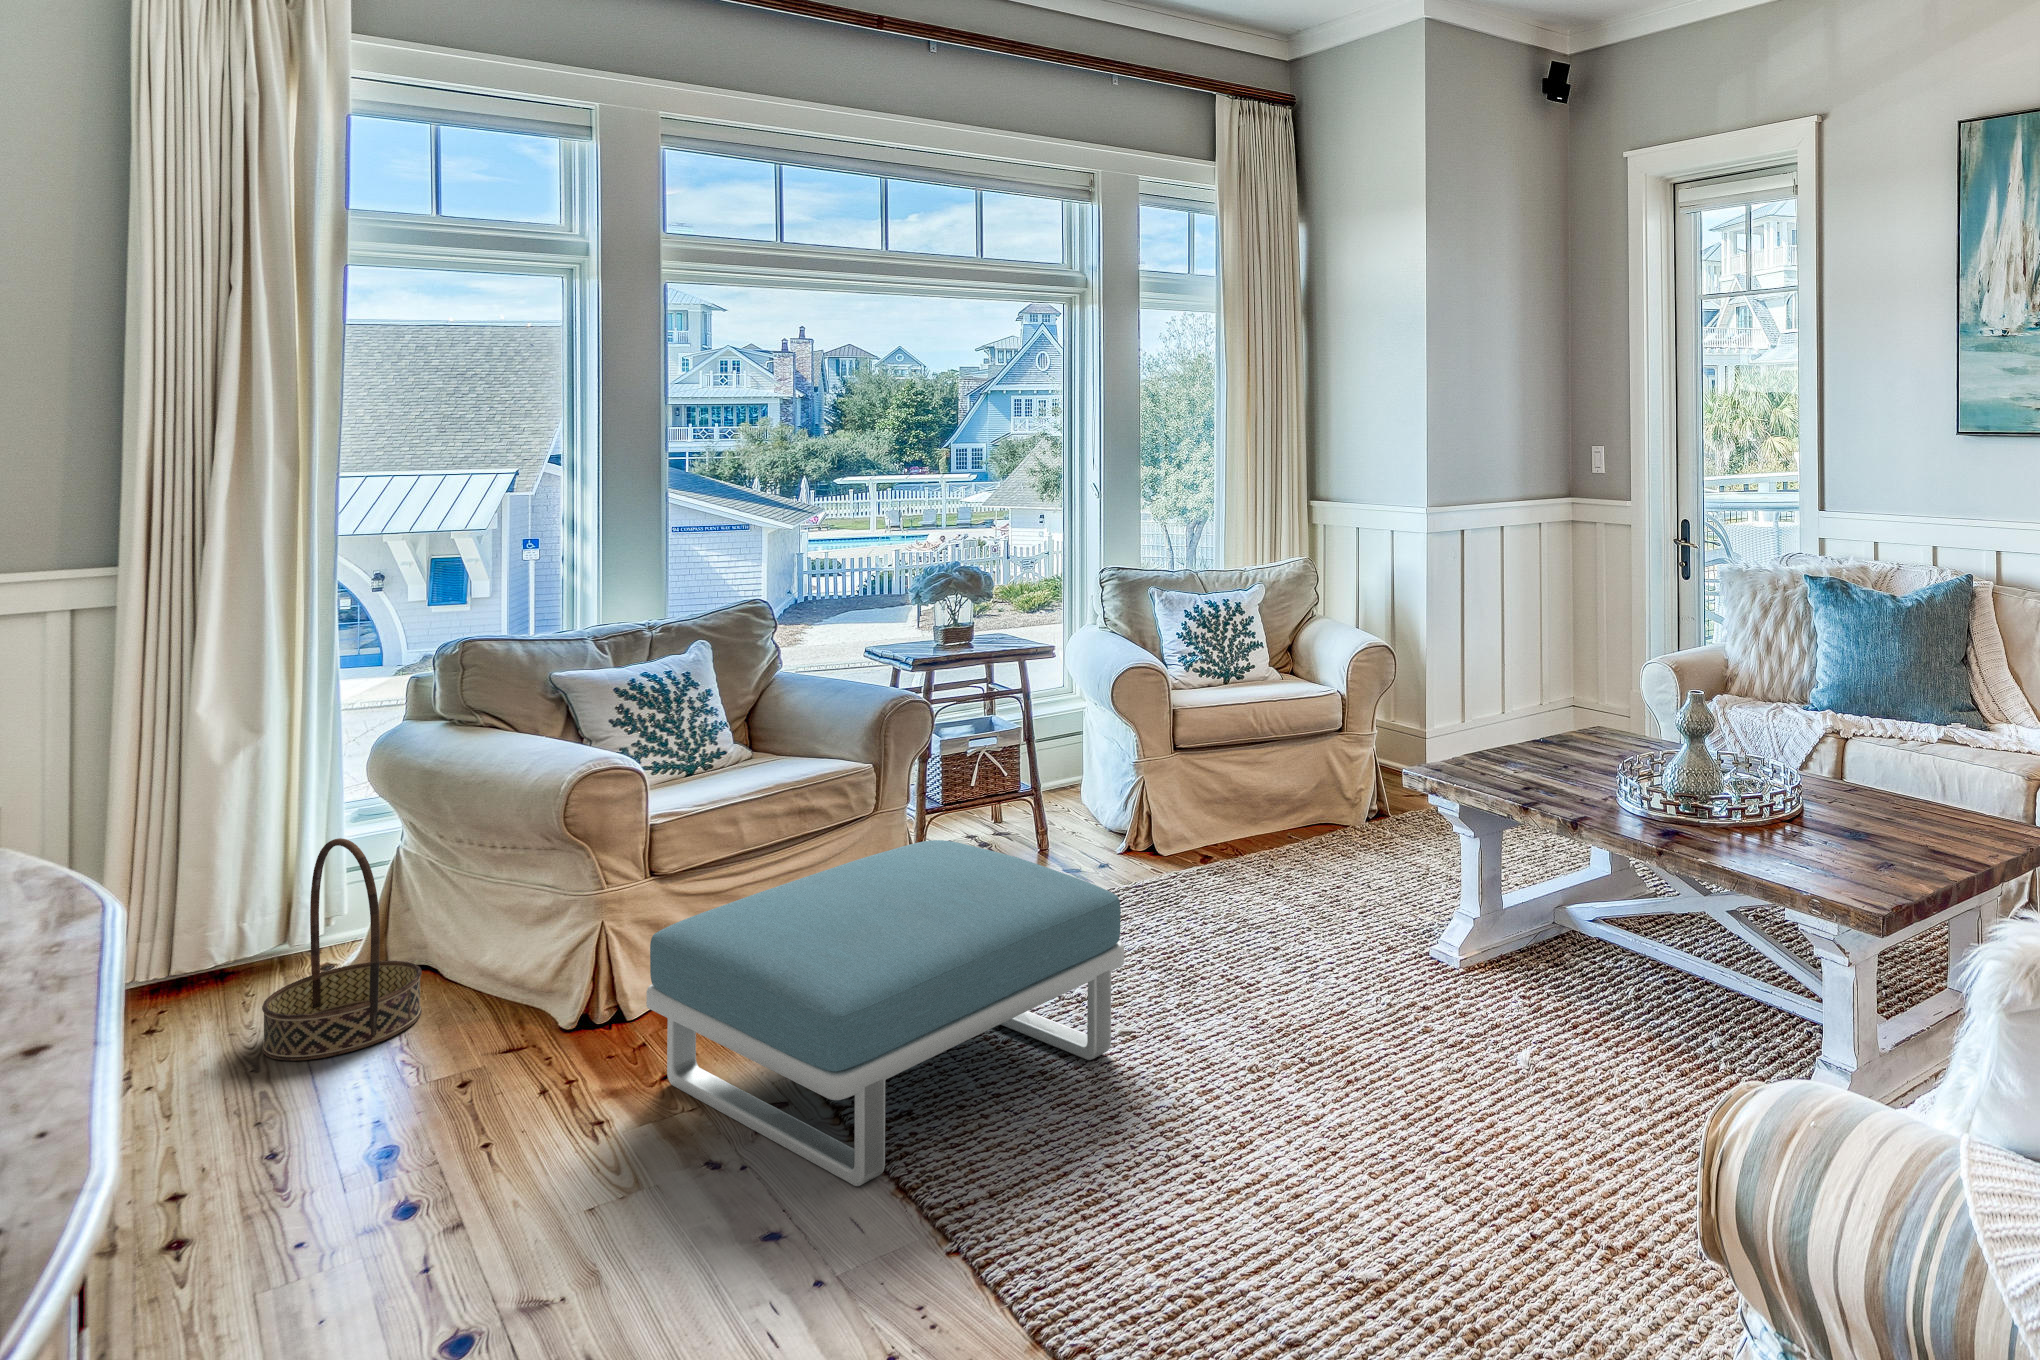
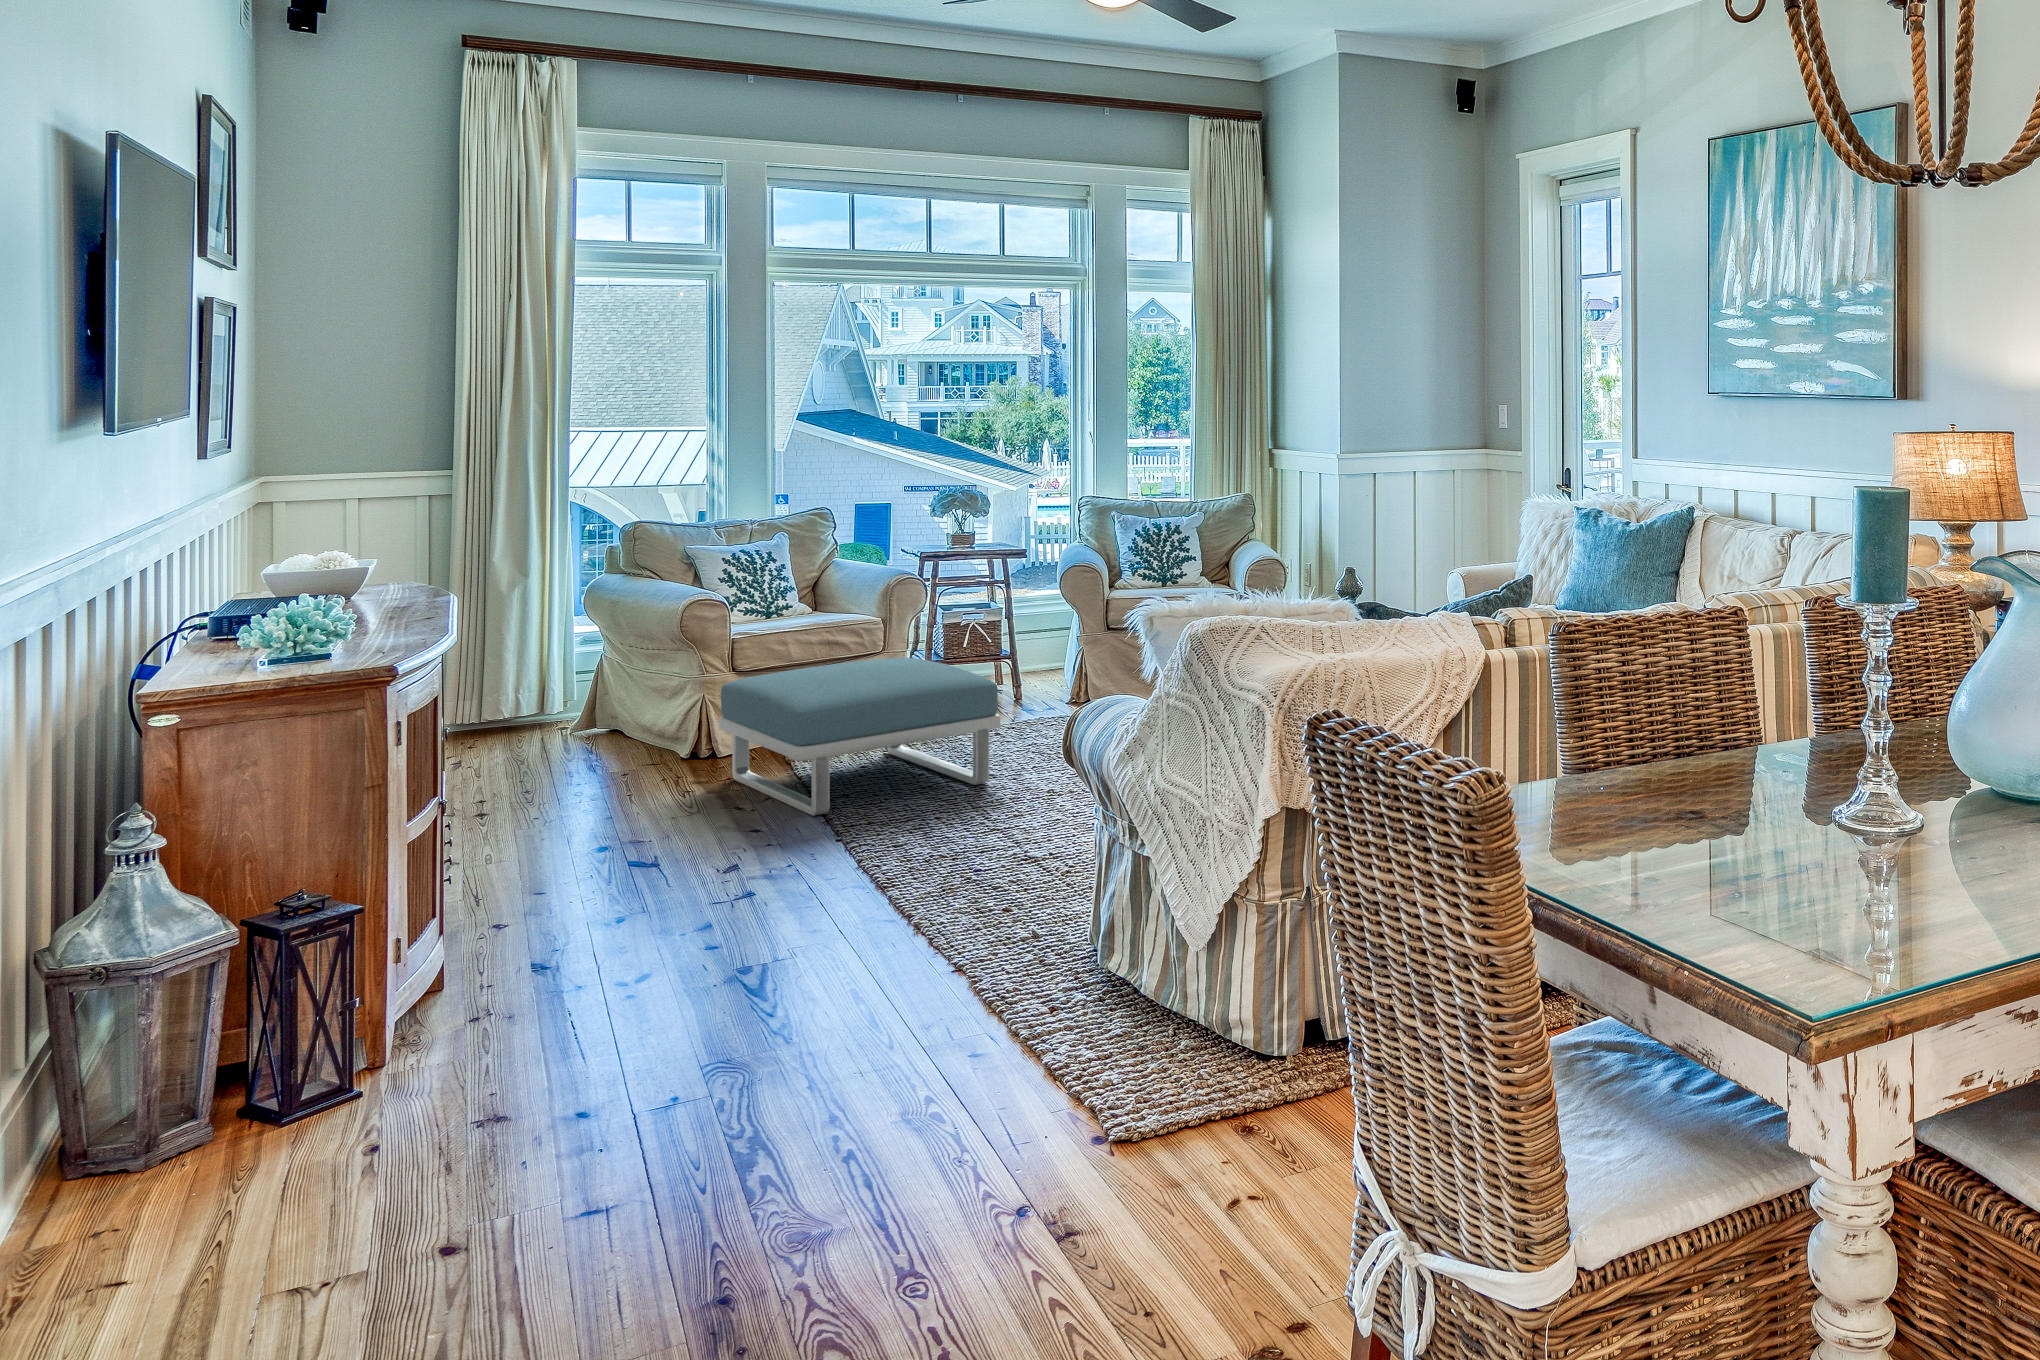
basket: present [262,838,422,1061] -> none [524,634,610,760]

